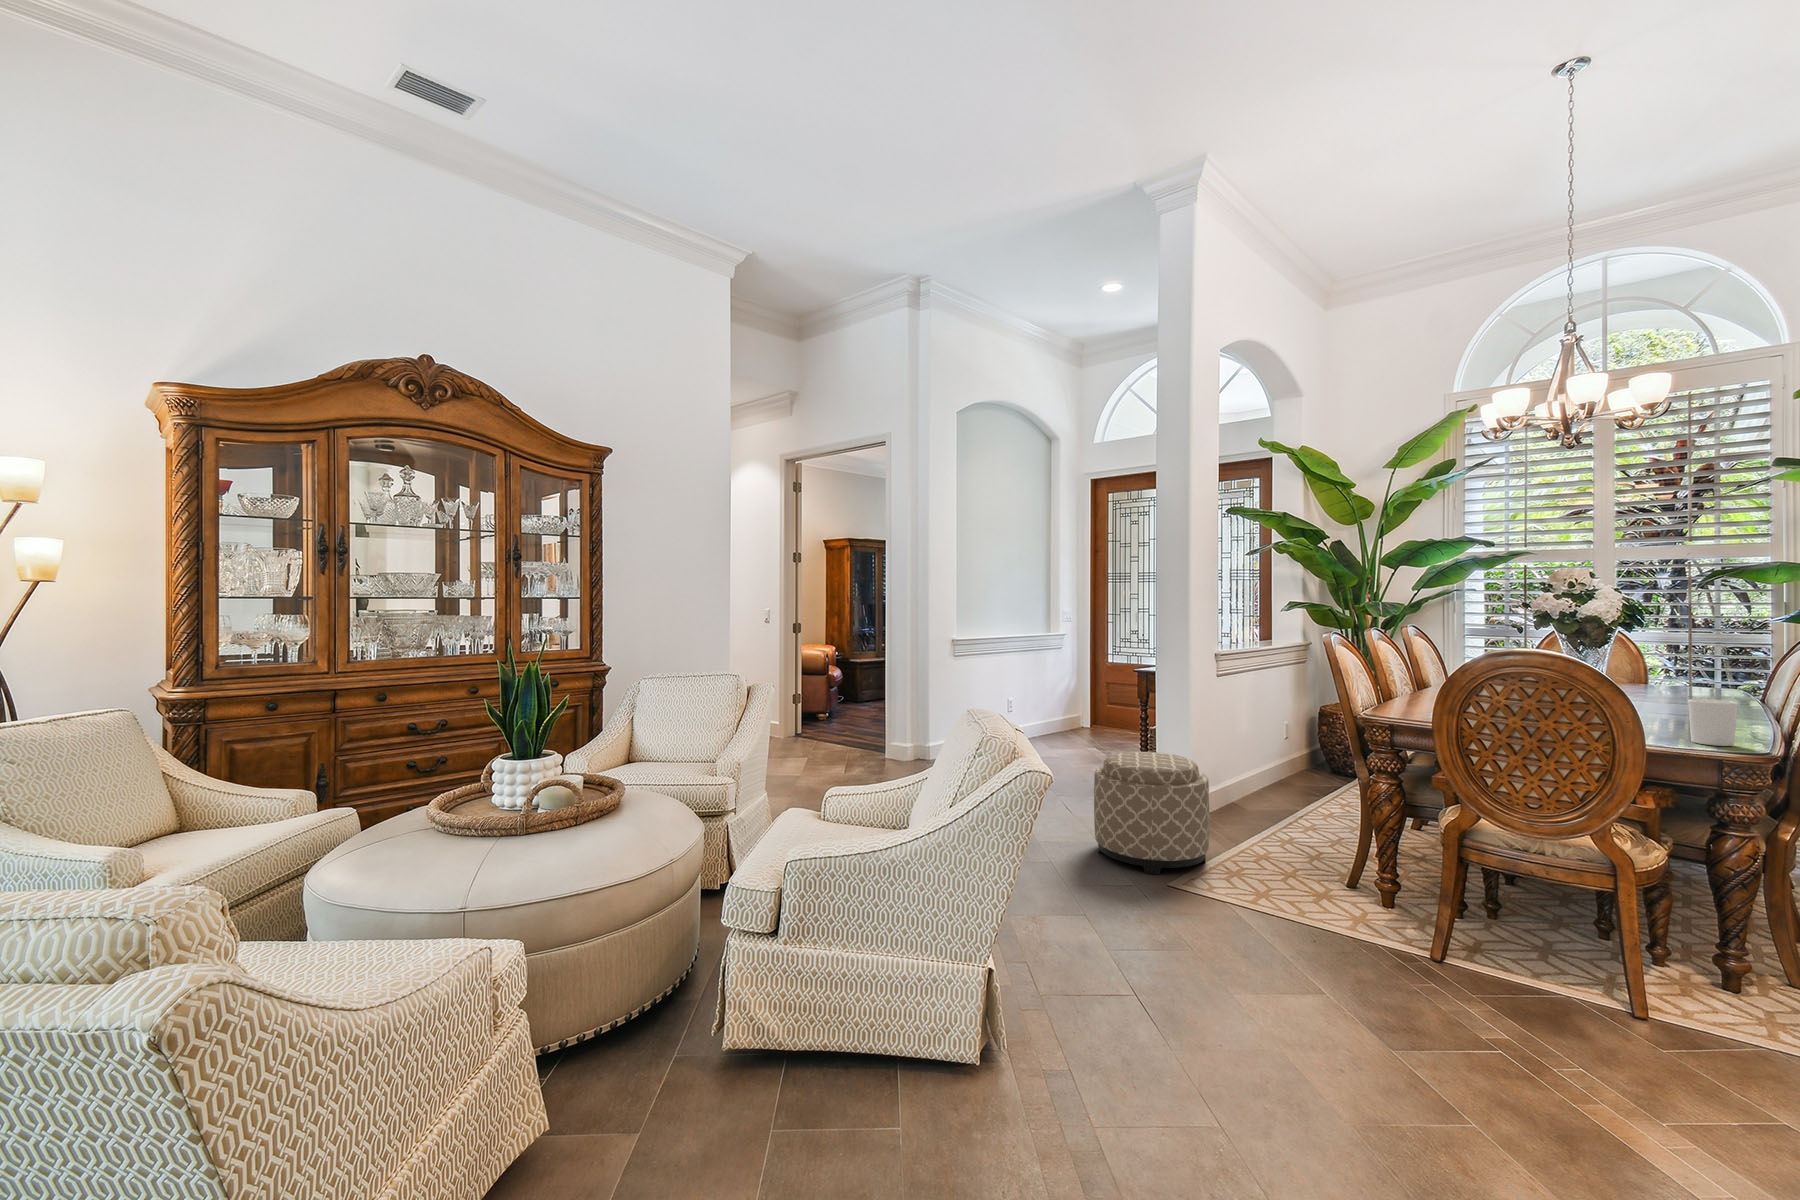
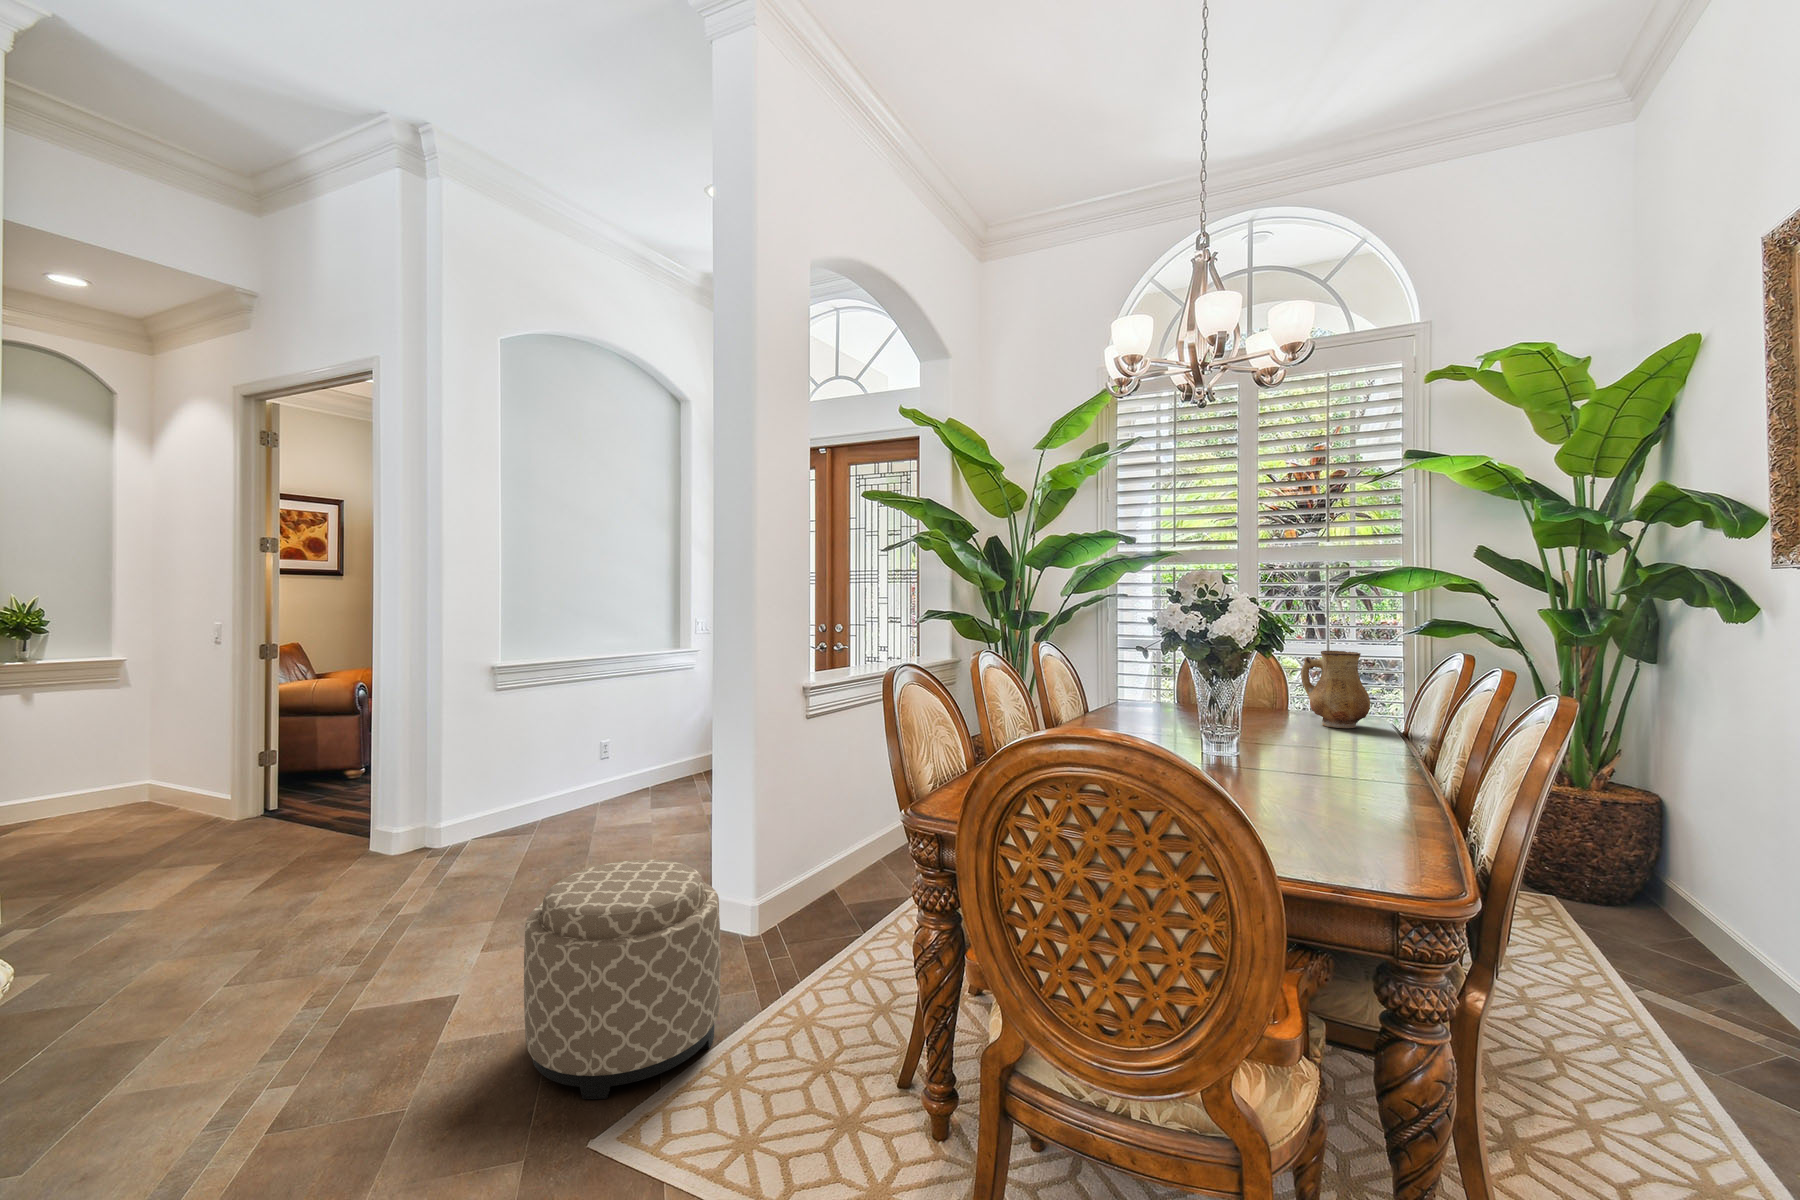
ceramic pitcher: none [1660,632,1730,694] -> present [1301,651,1370,728]
candle holder: present [1687,699,1738,746] -> none [1343,783,1412,869]

